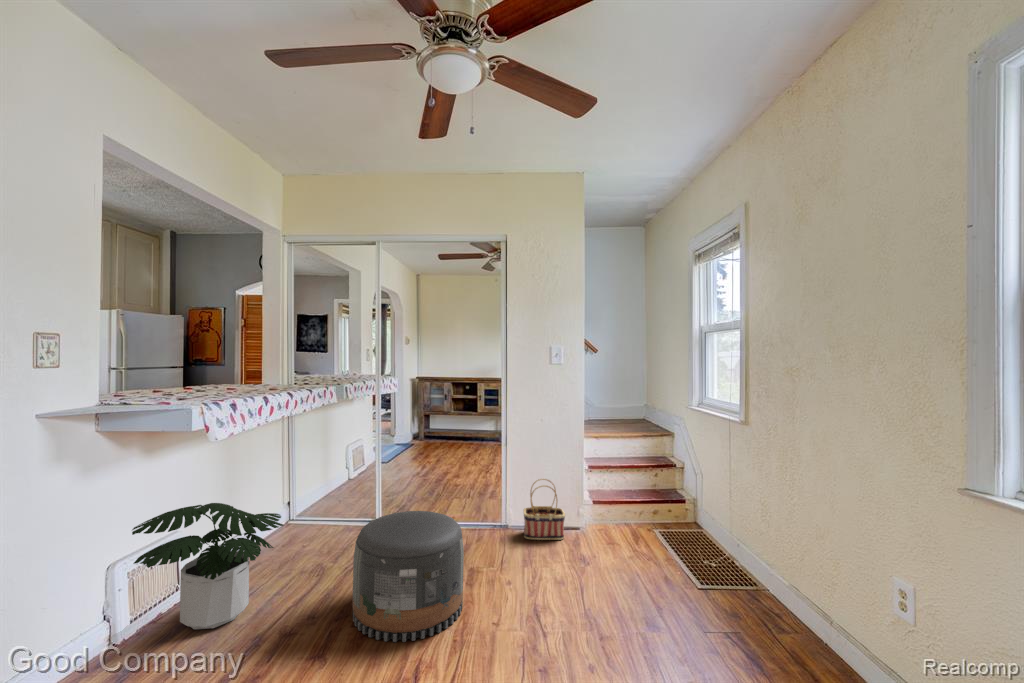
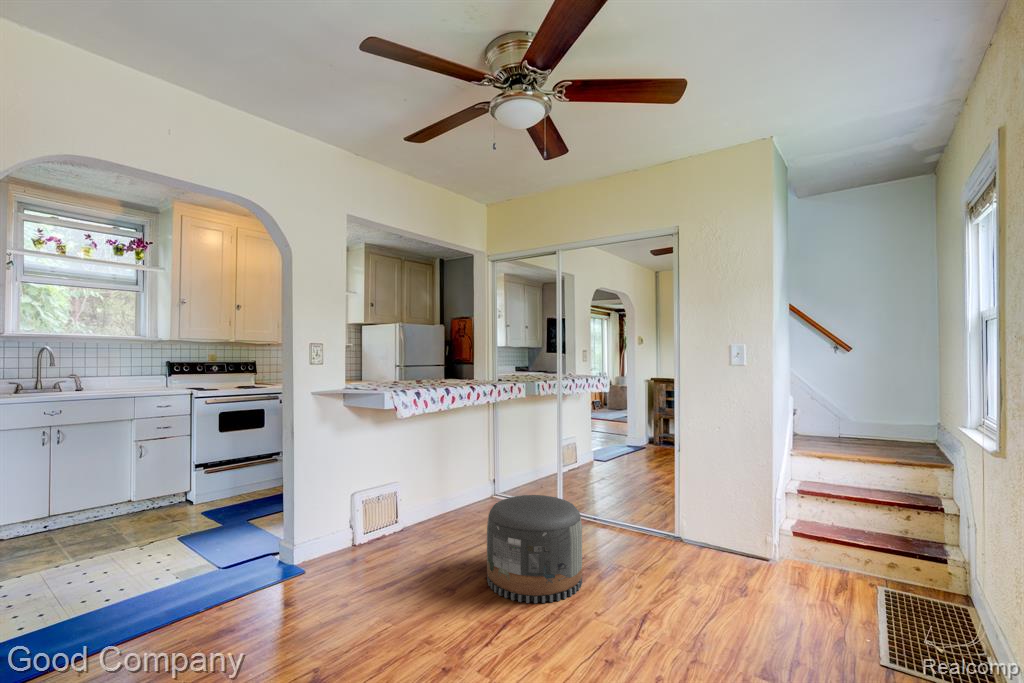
basket: present [524,479,565,540] -> none [688,493,739,565]
potted plant: present [132,503,283,629] -> none [360,464,461,553]

